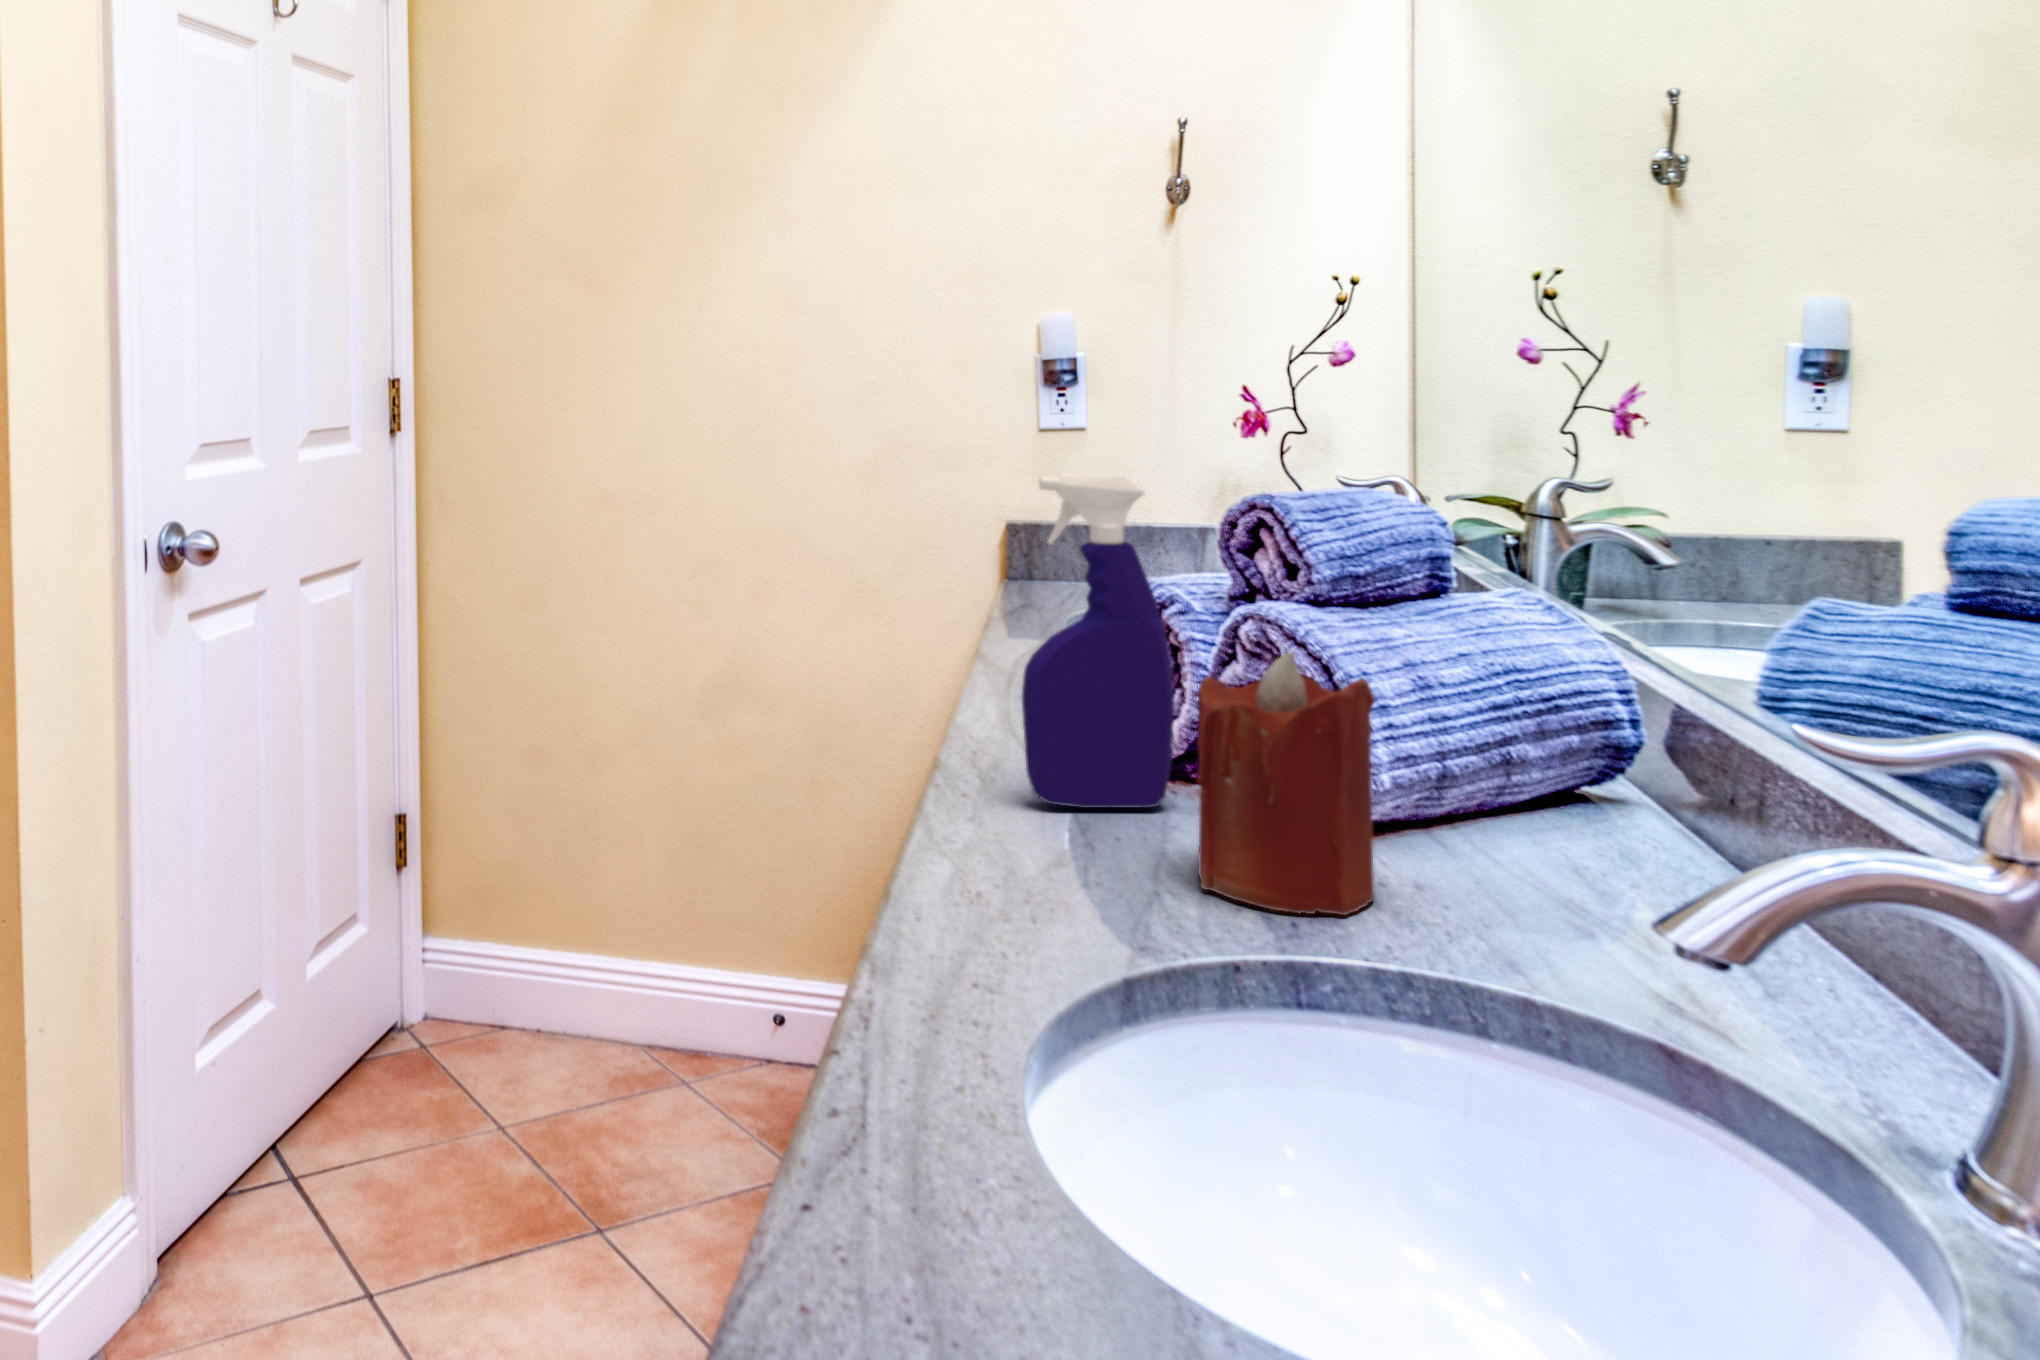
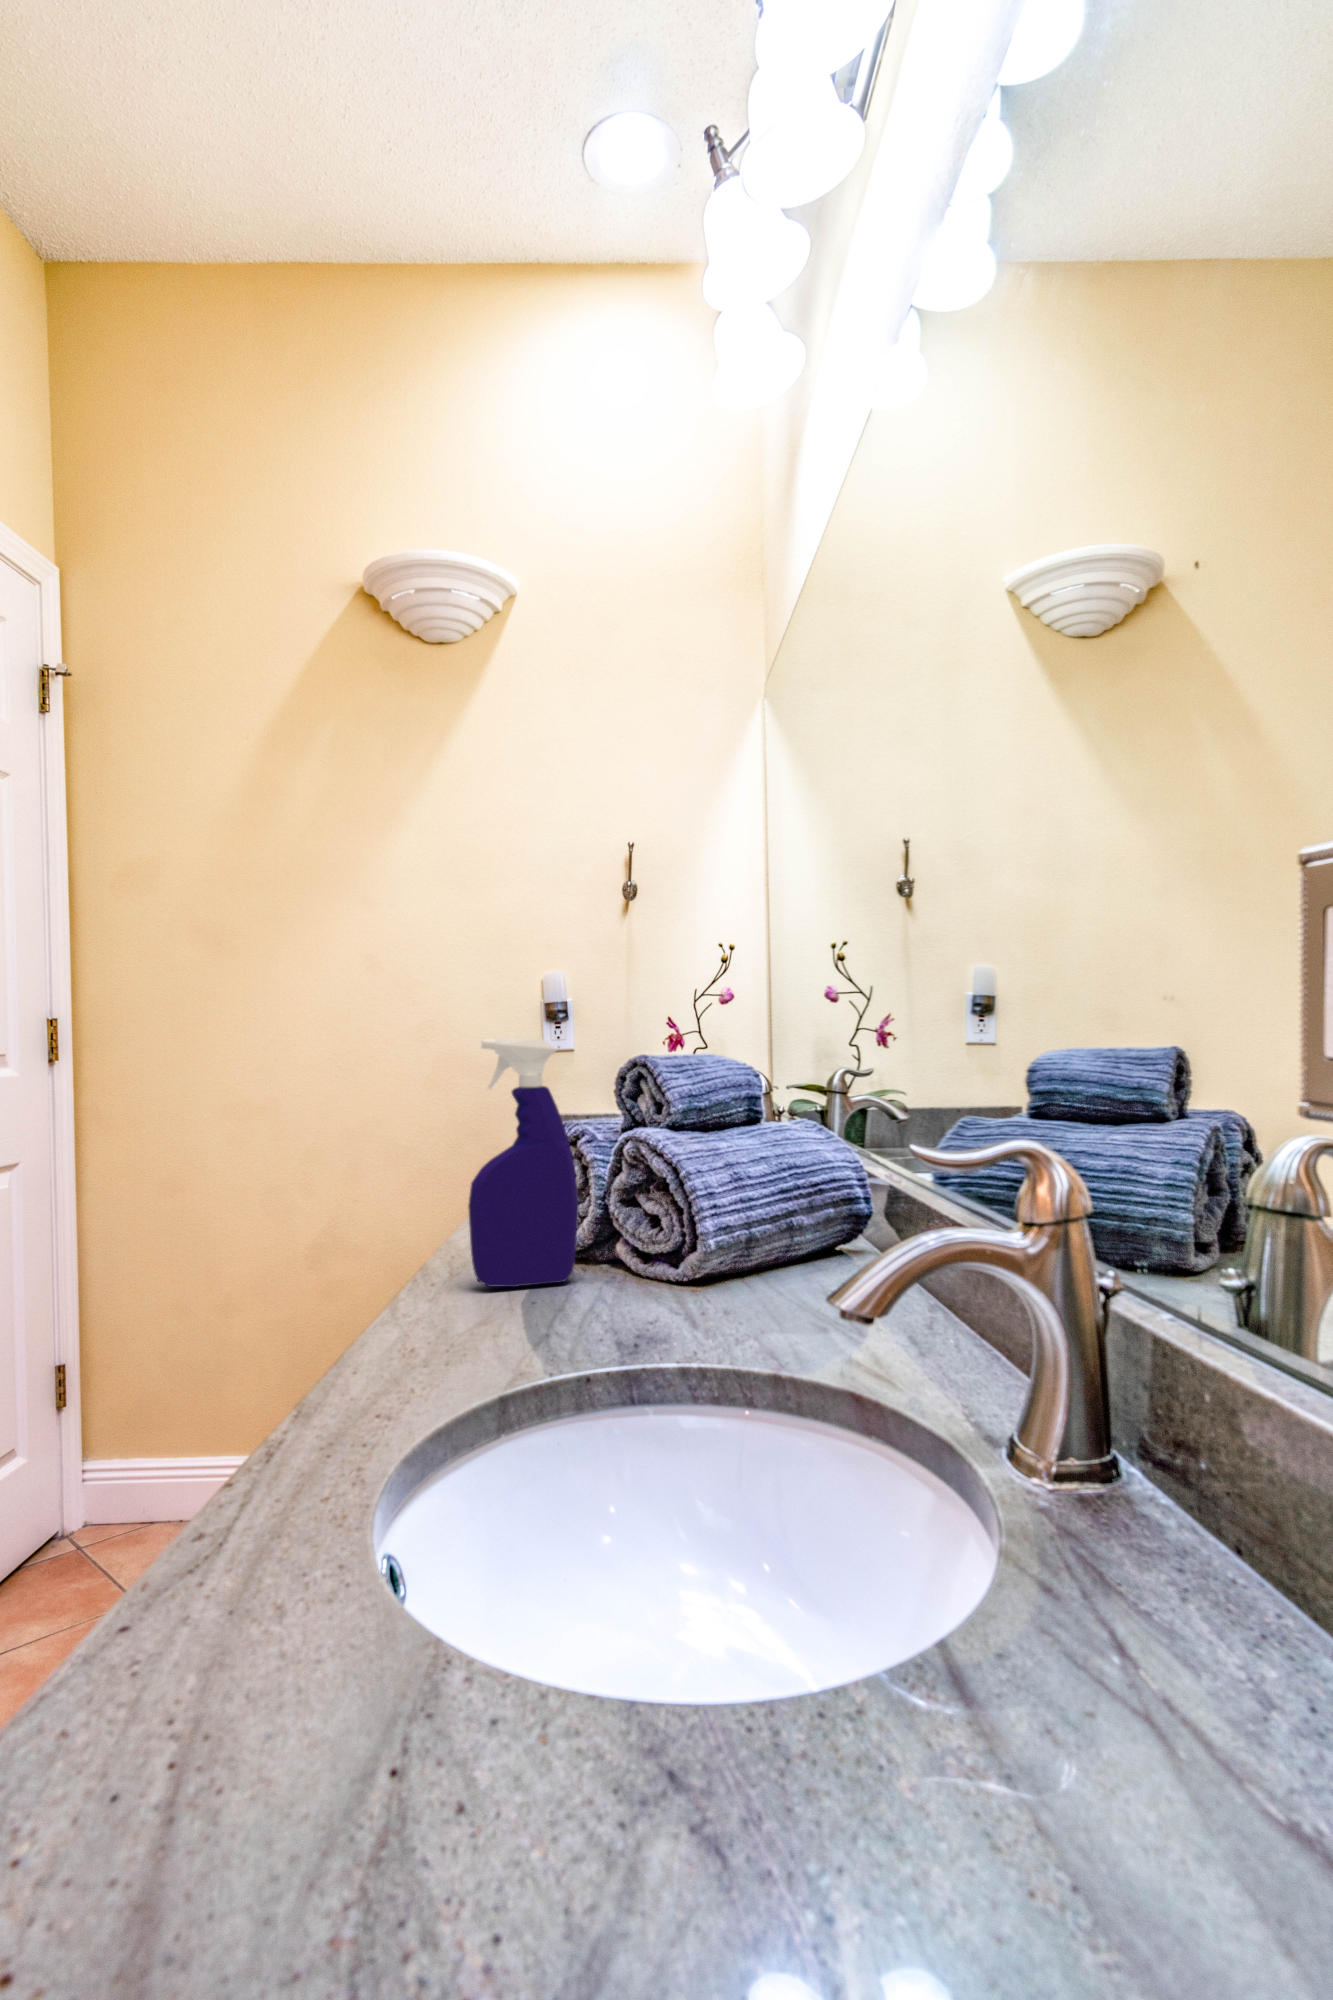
candle: present [1197,652,1376,915] -> none [575,1149,695,1342]

